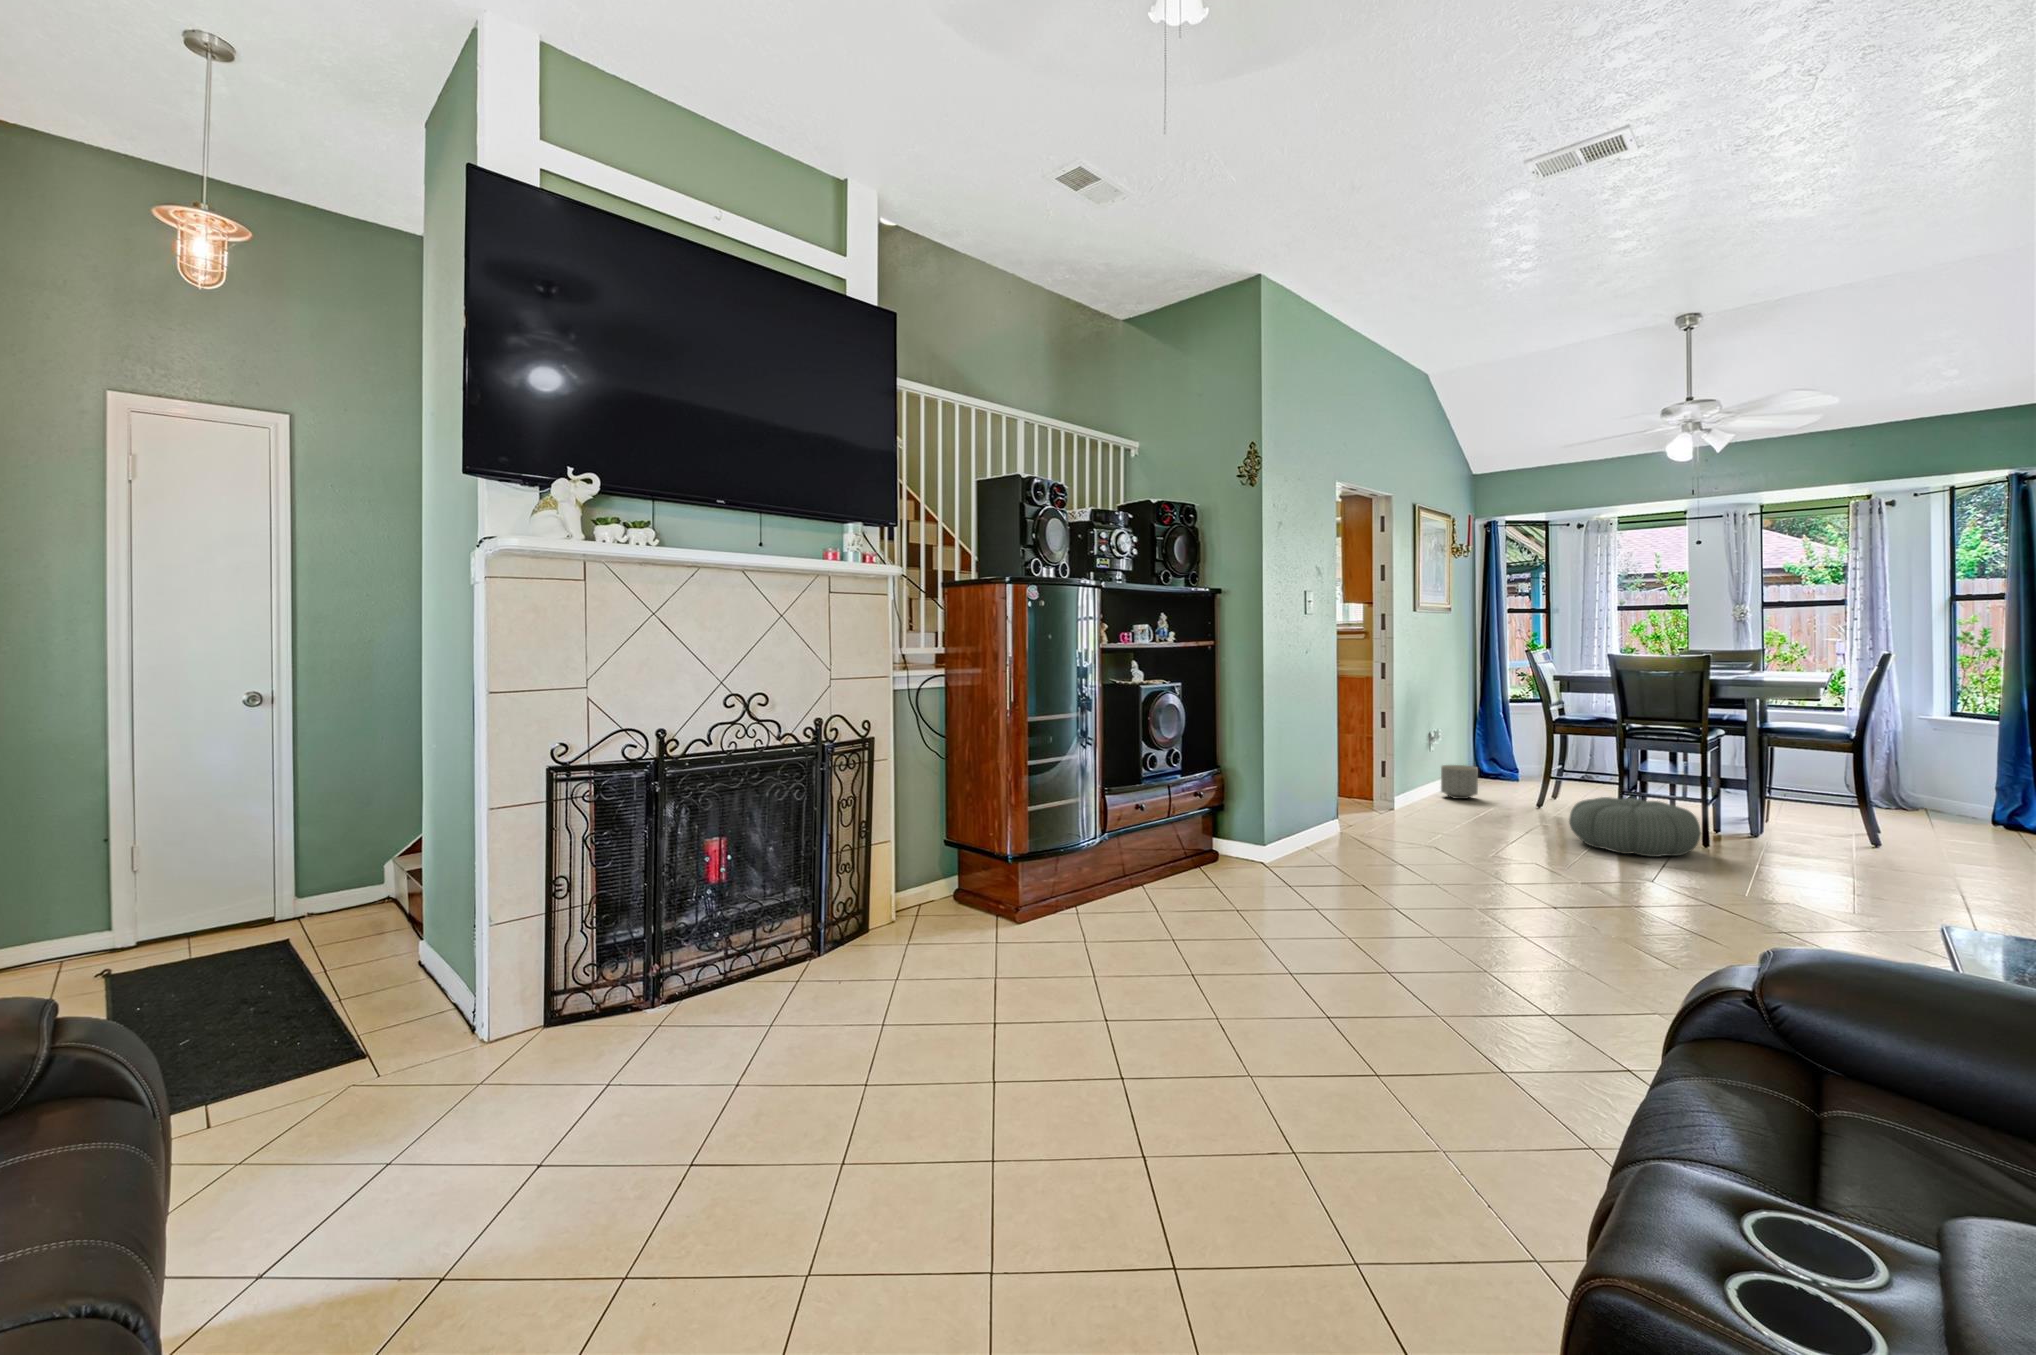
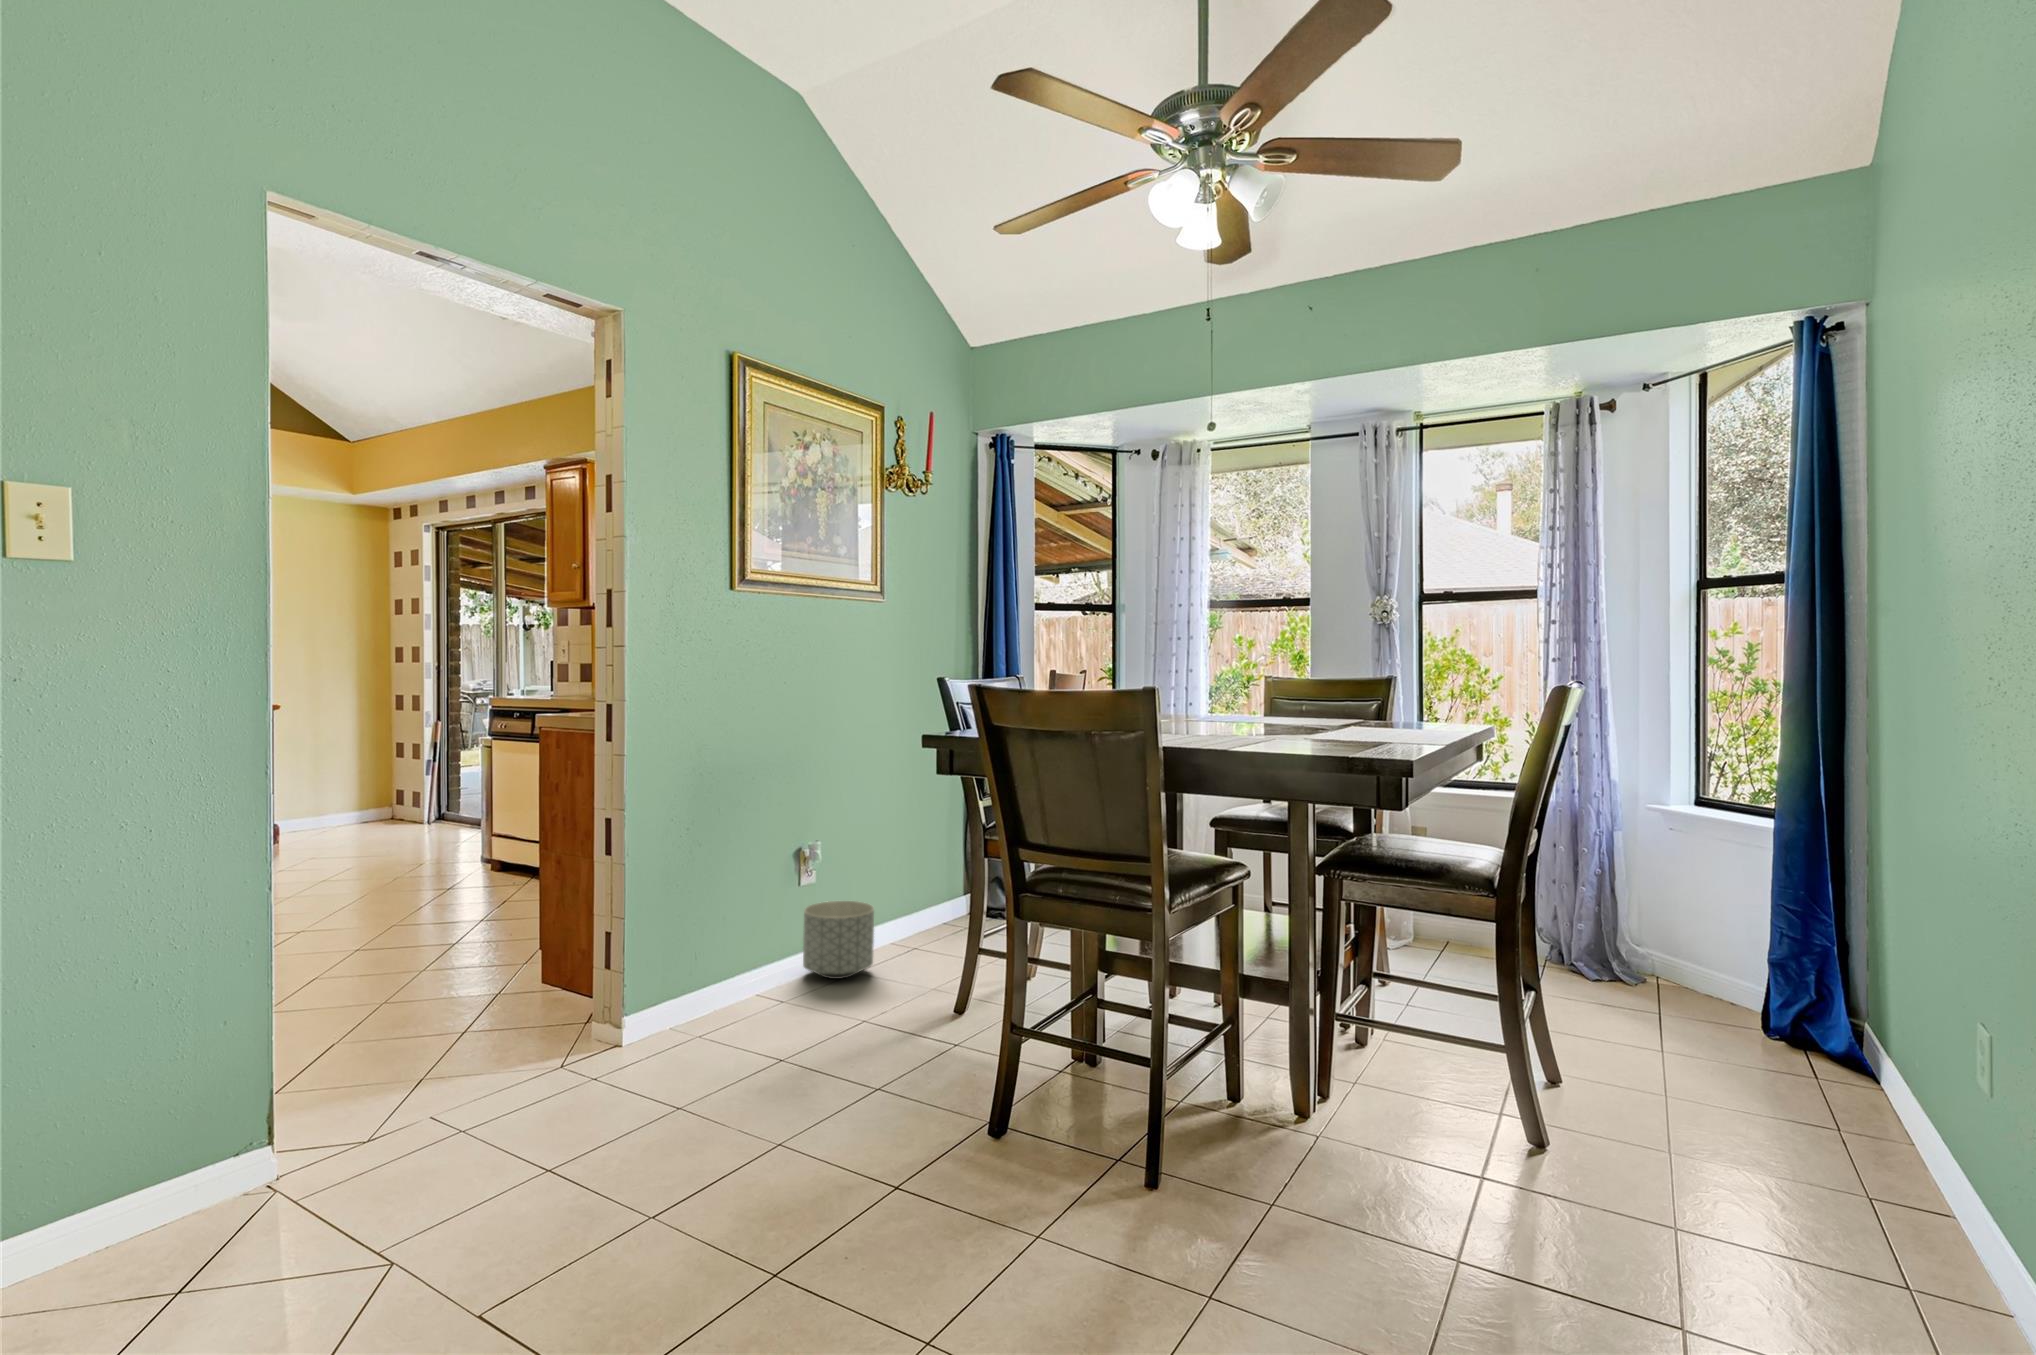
pouf: present [1569,797,1701,857] -> none [749,1048,1056,1284]

